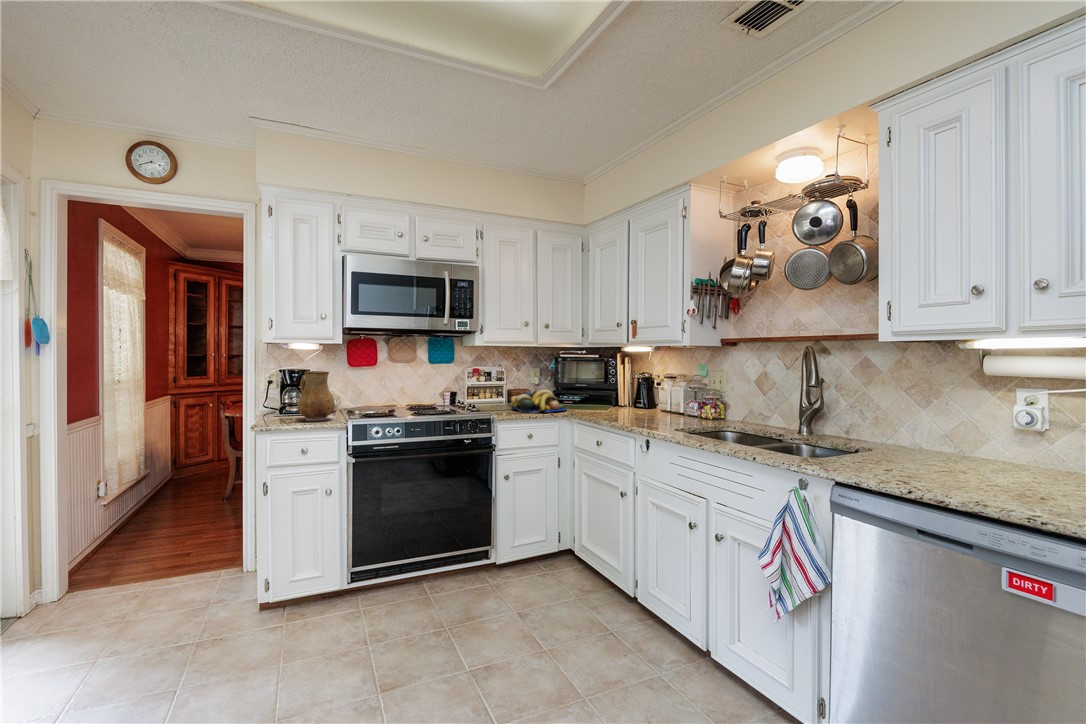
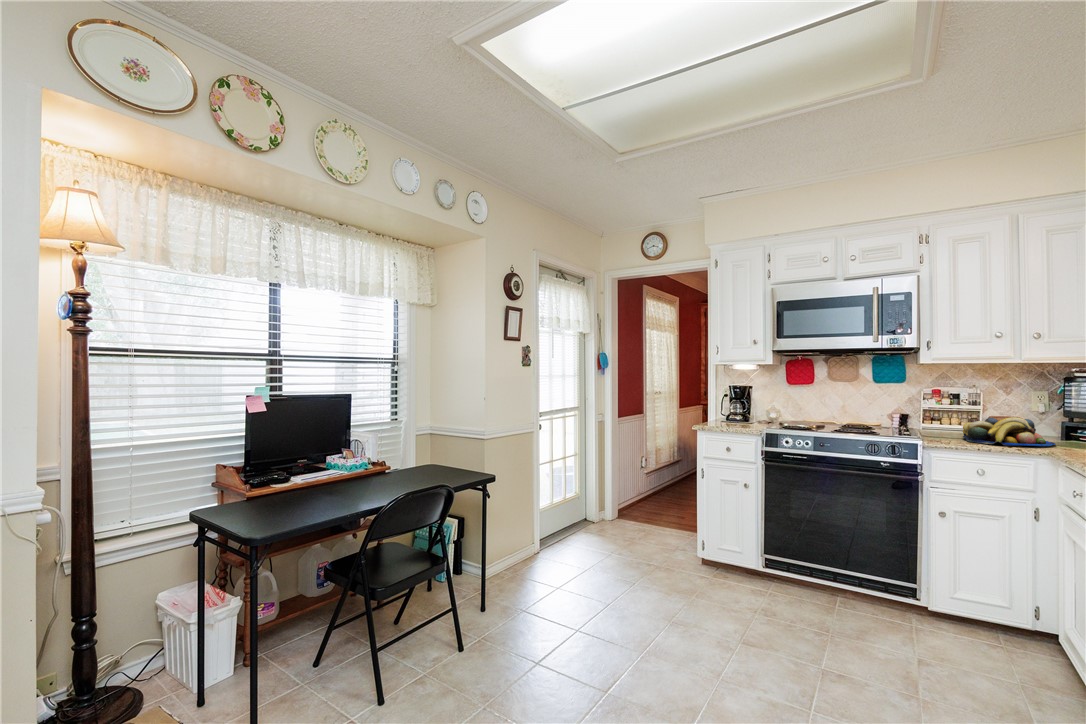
ceramic pitcher: present [297,371,335,421] -> none [726,387,755,427]

